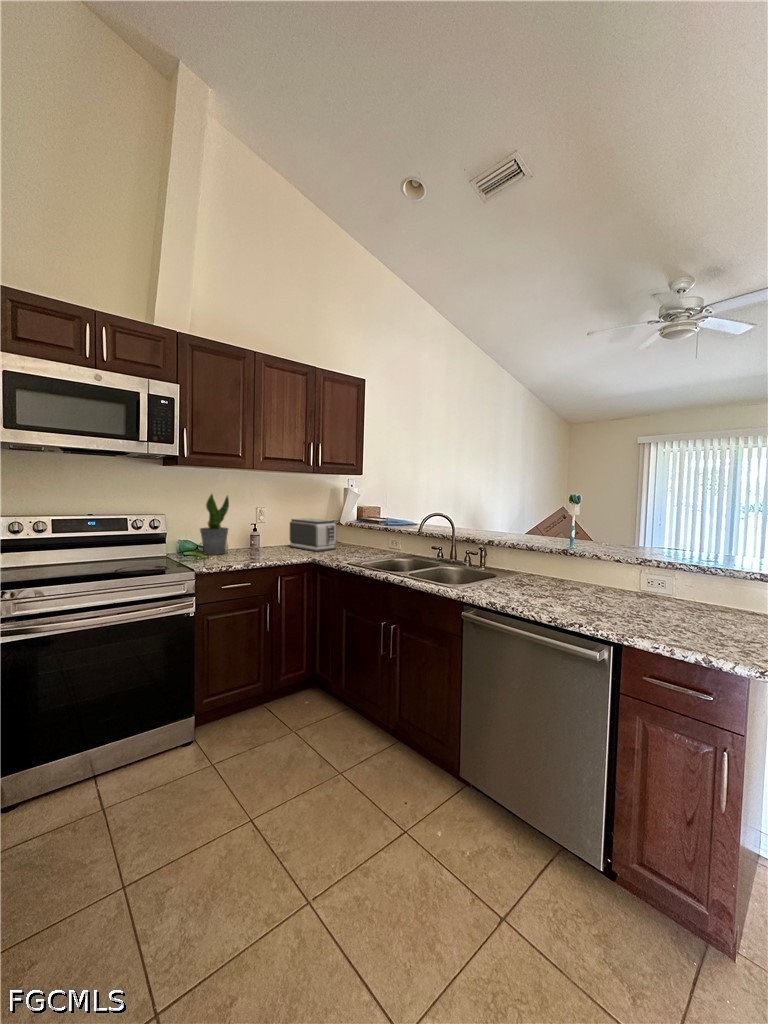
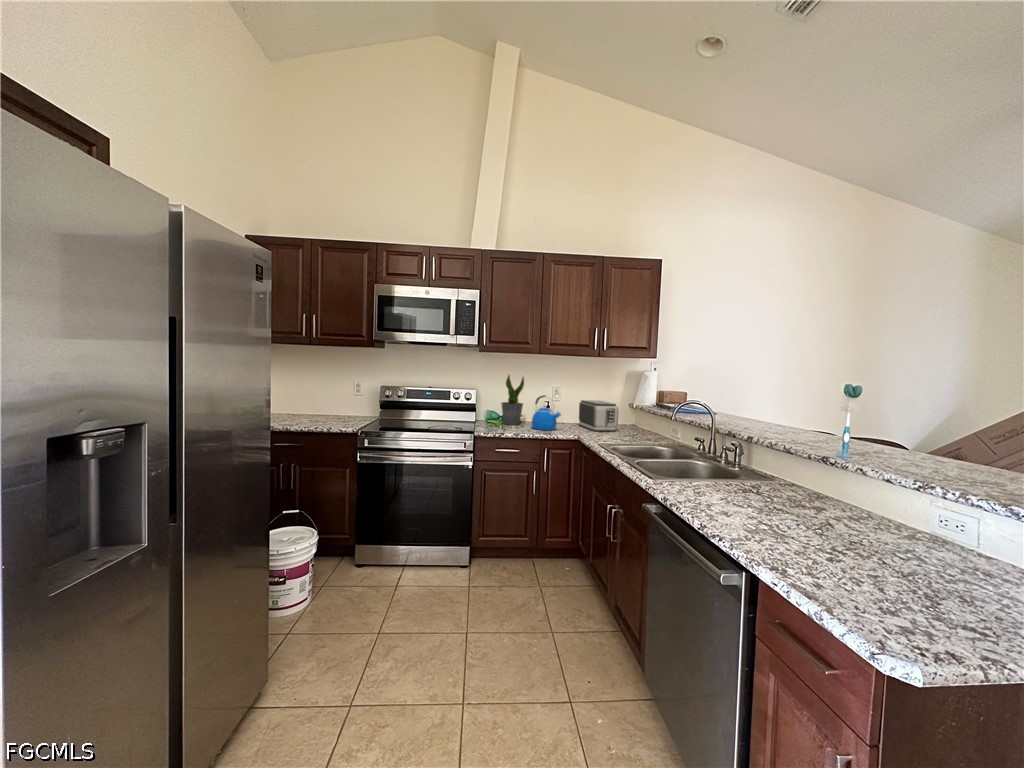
kettle: none [247,516,283,557] -> present [532,395,561,430]

